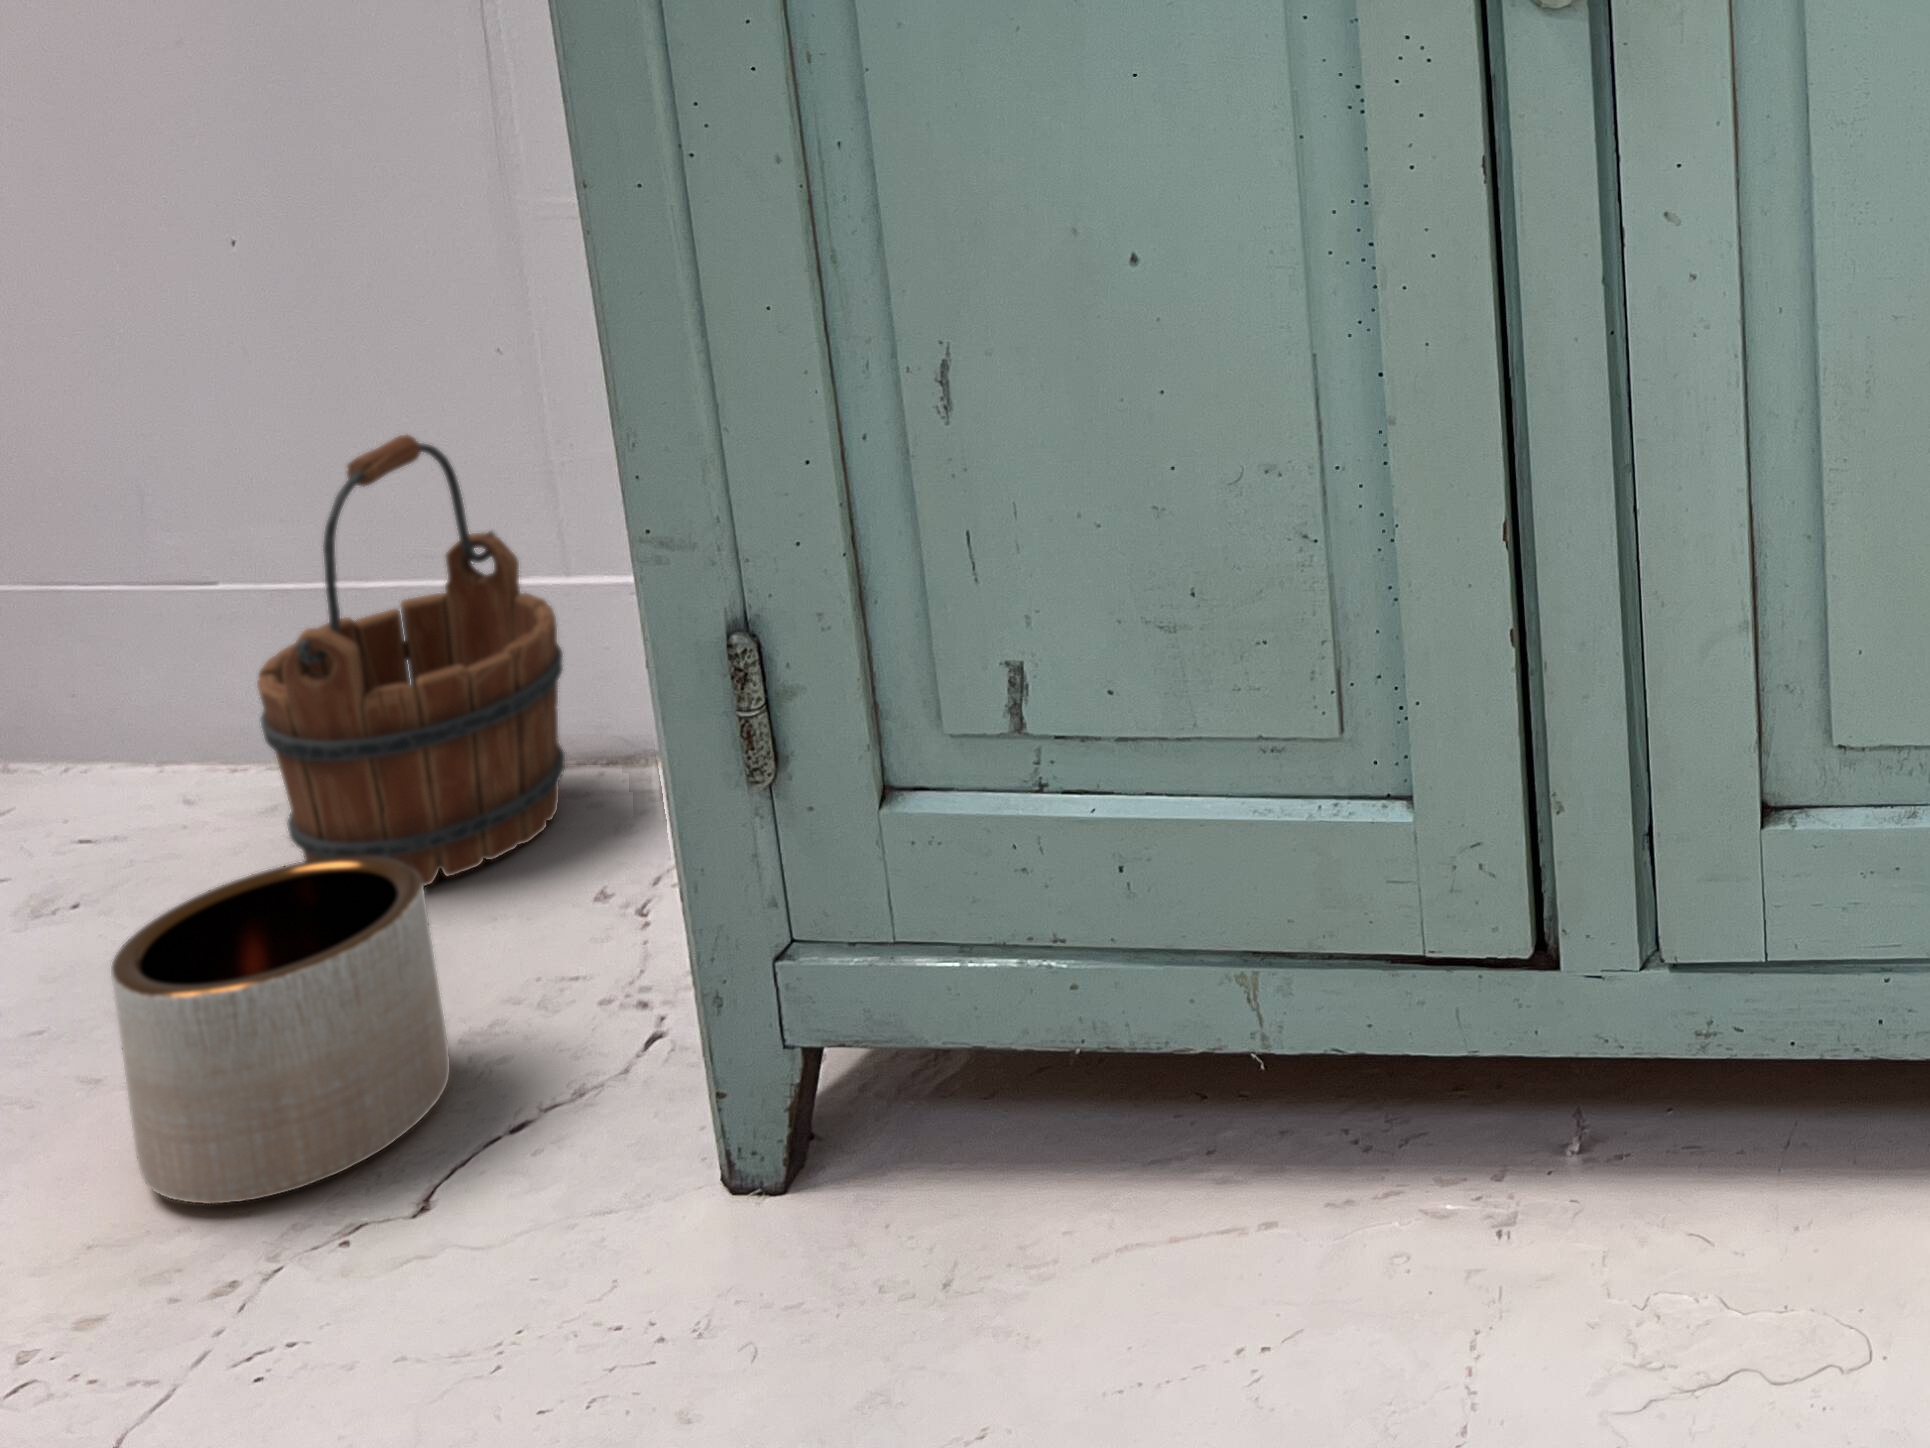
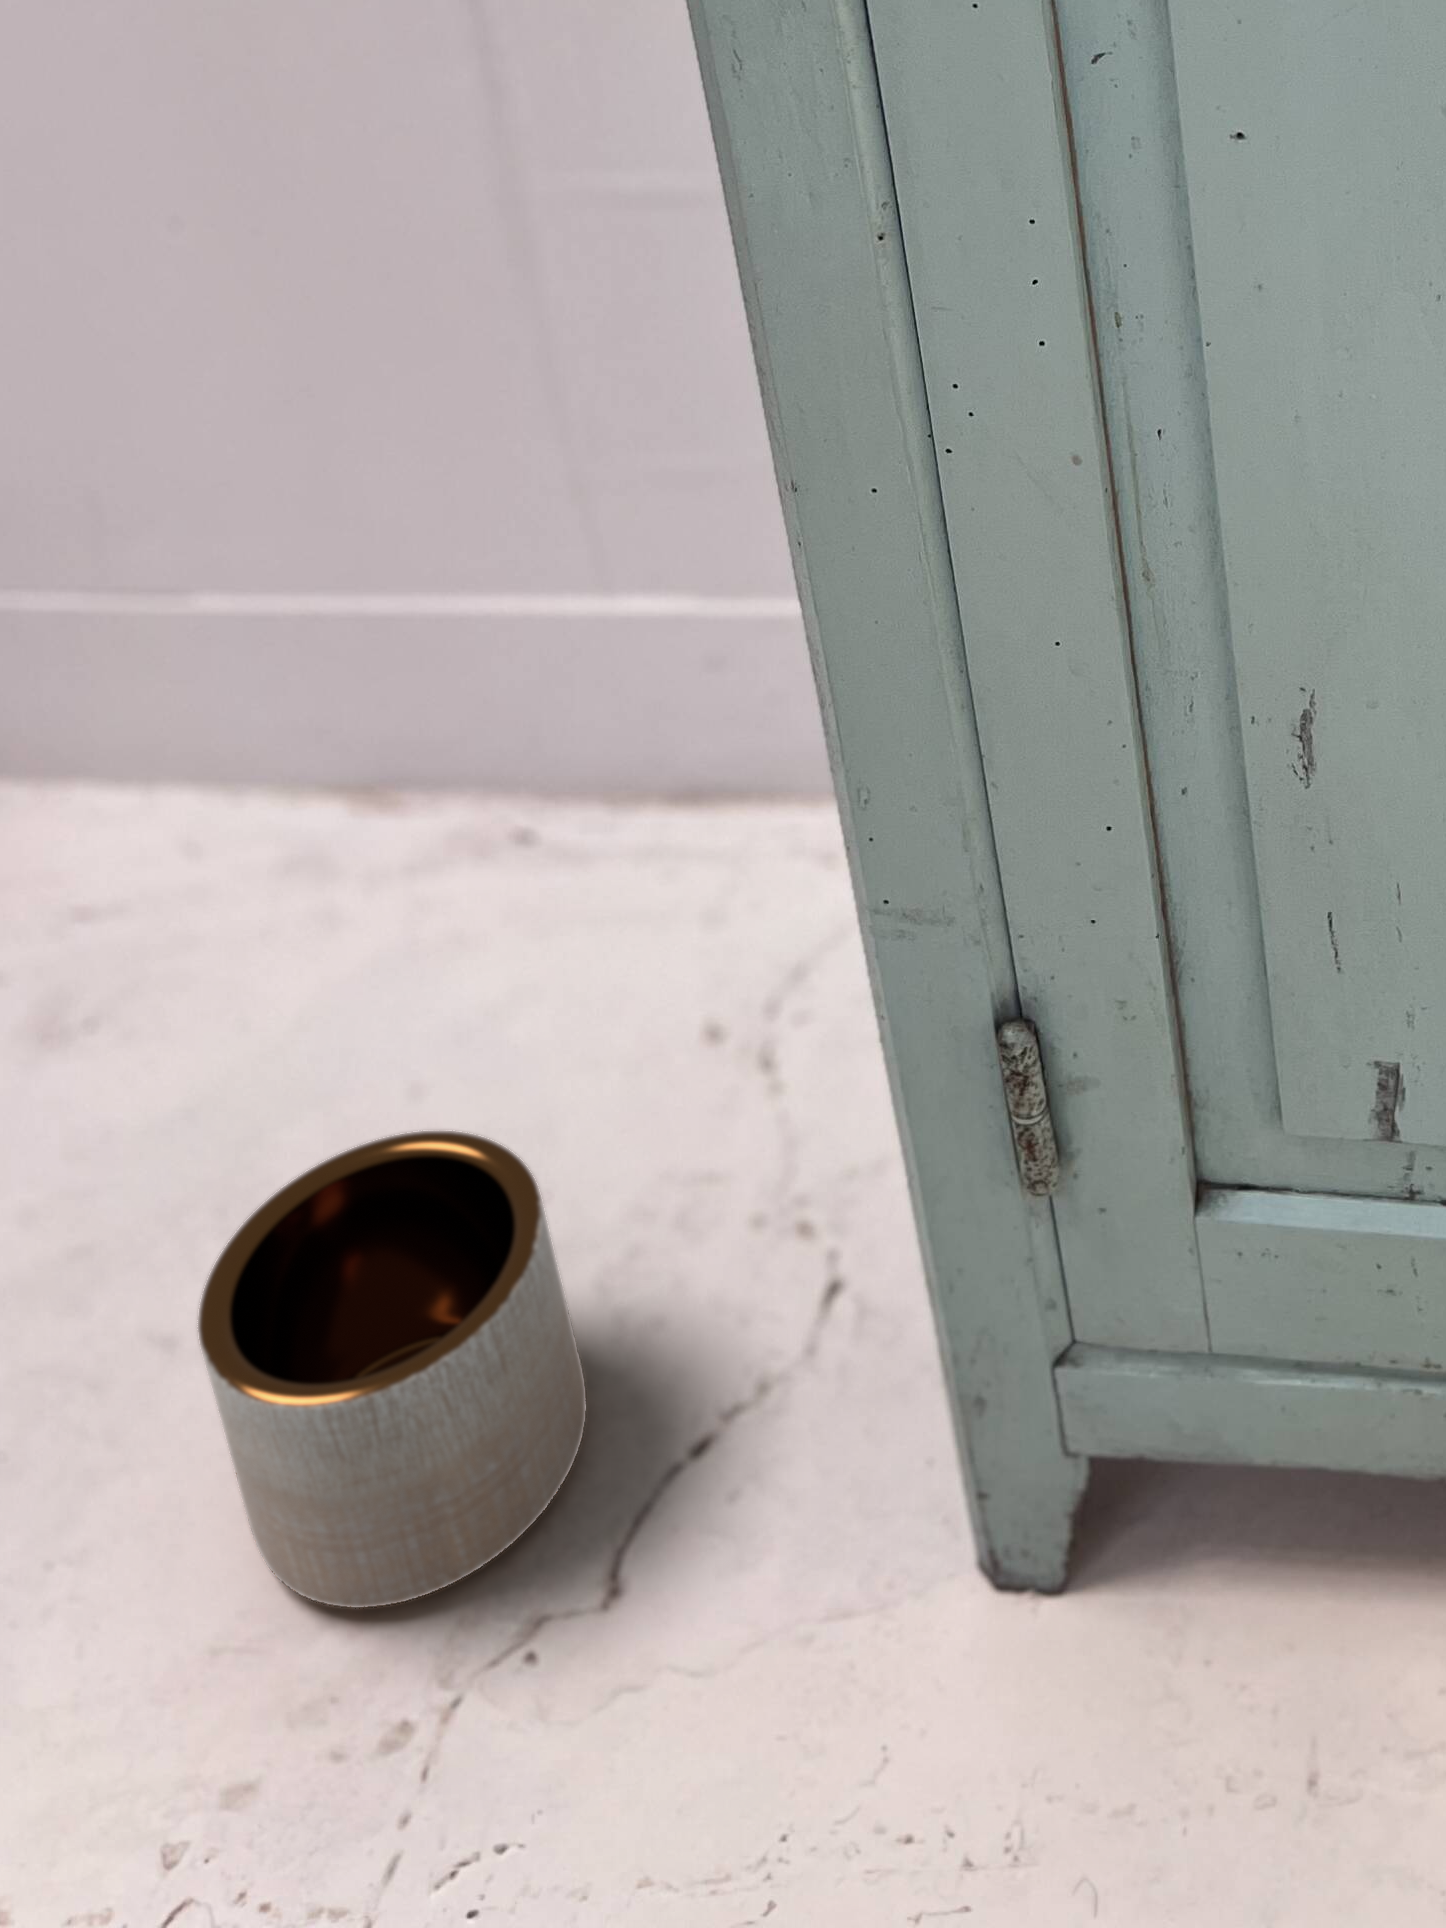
wooden bucket: present [257,435,565,886] -> none [213,511,565,1051]

